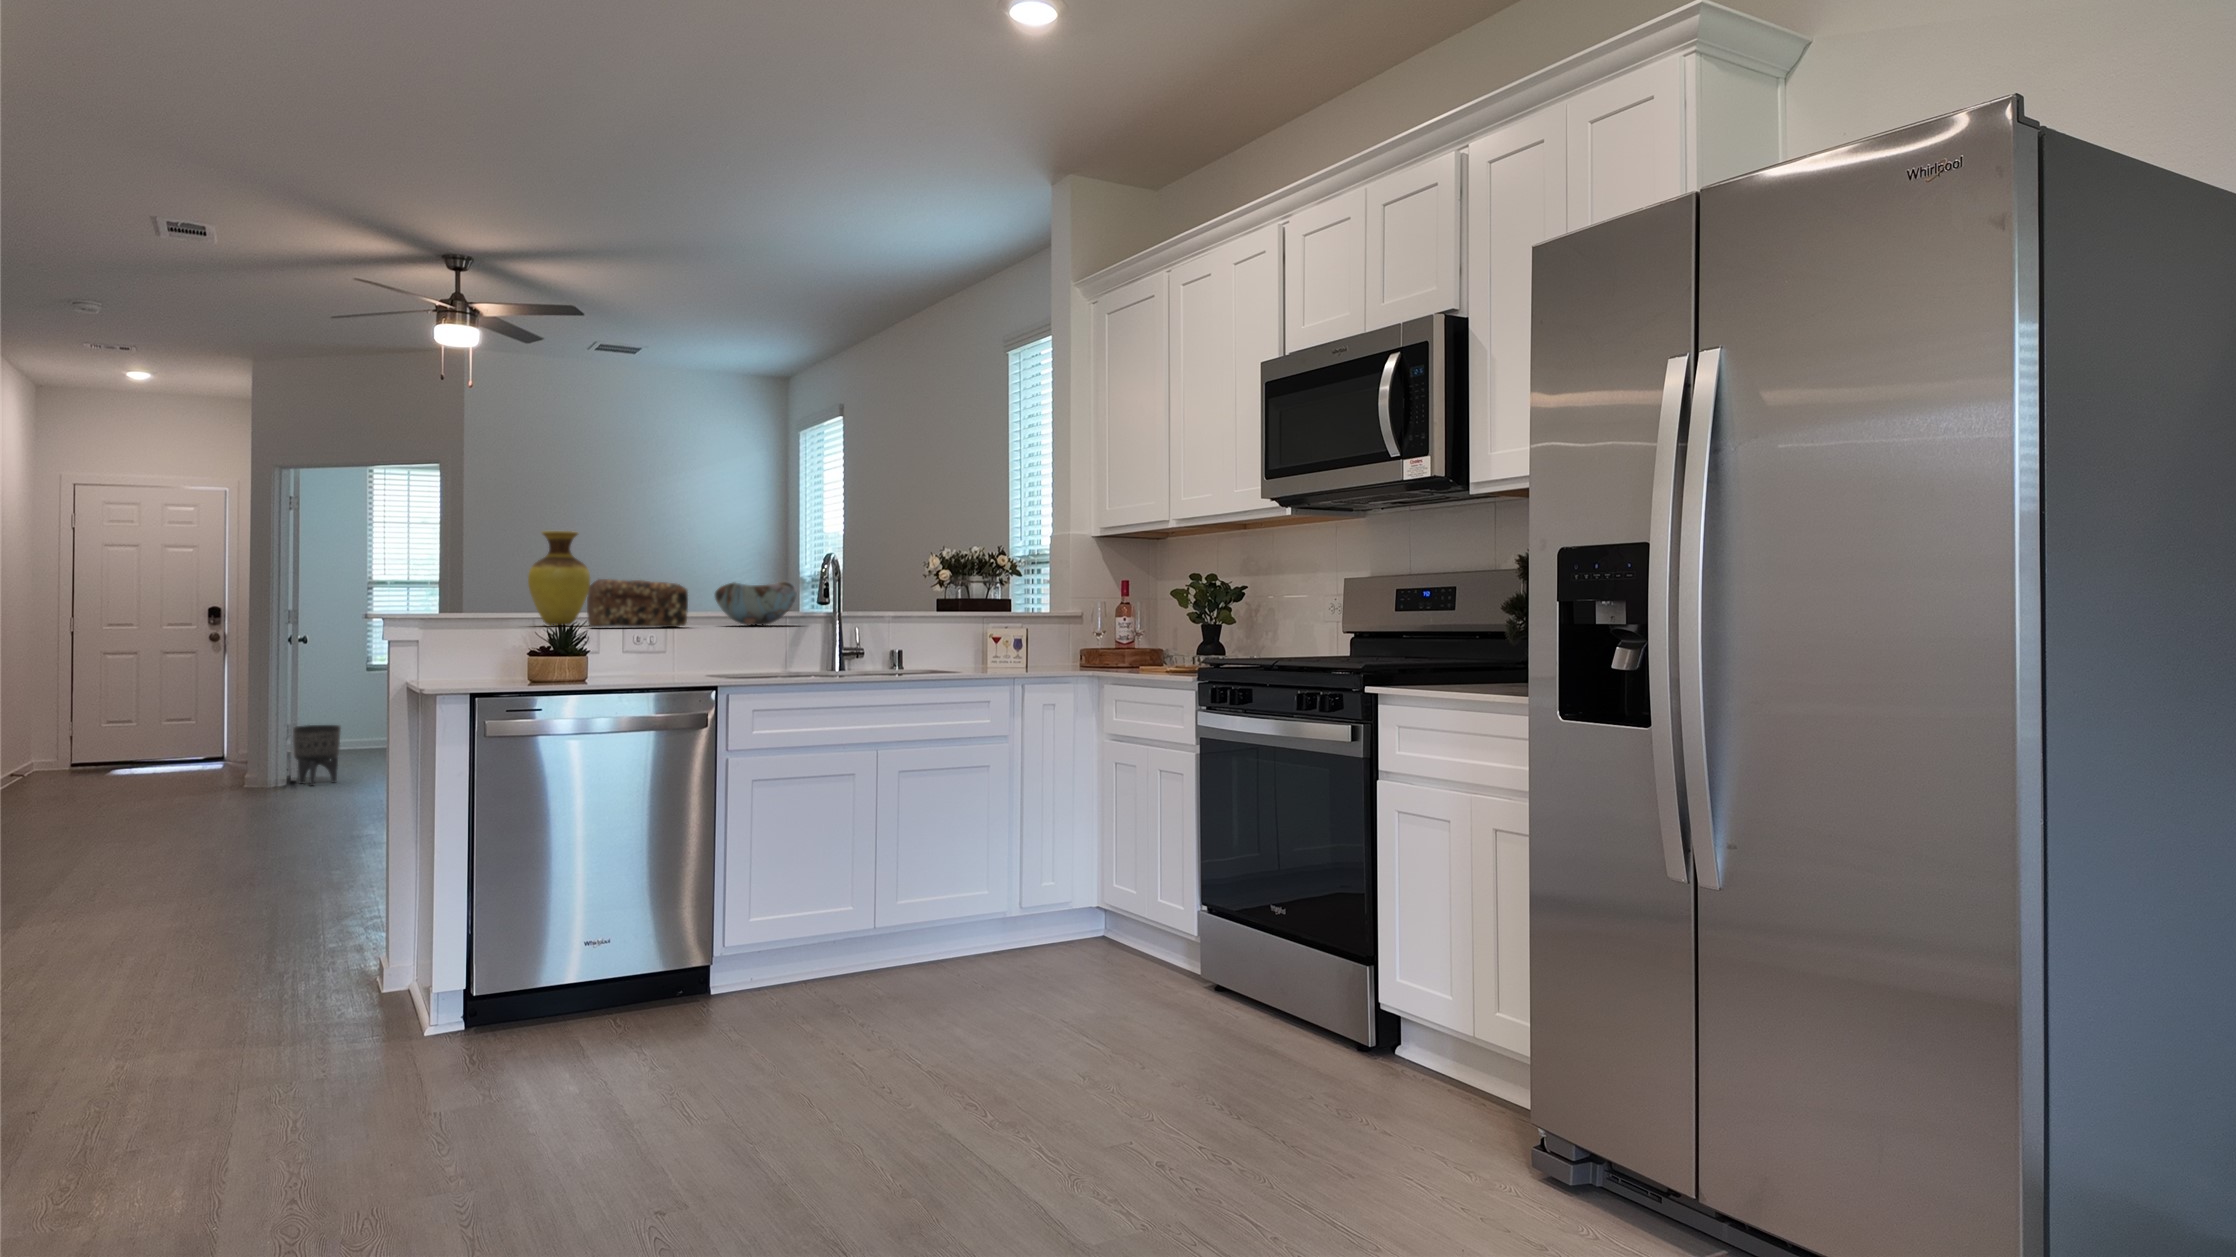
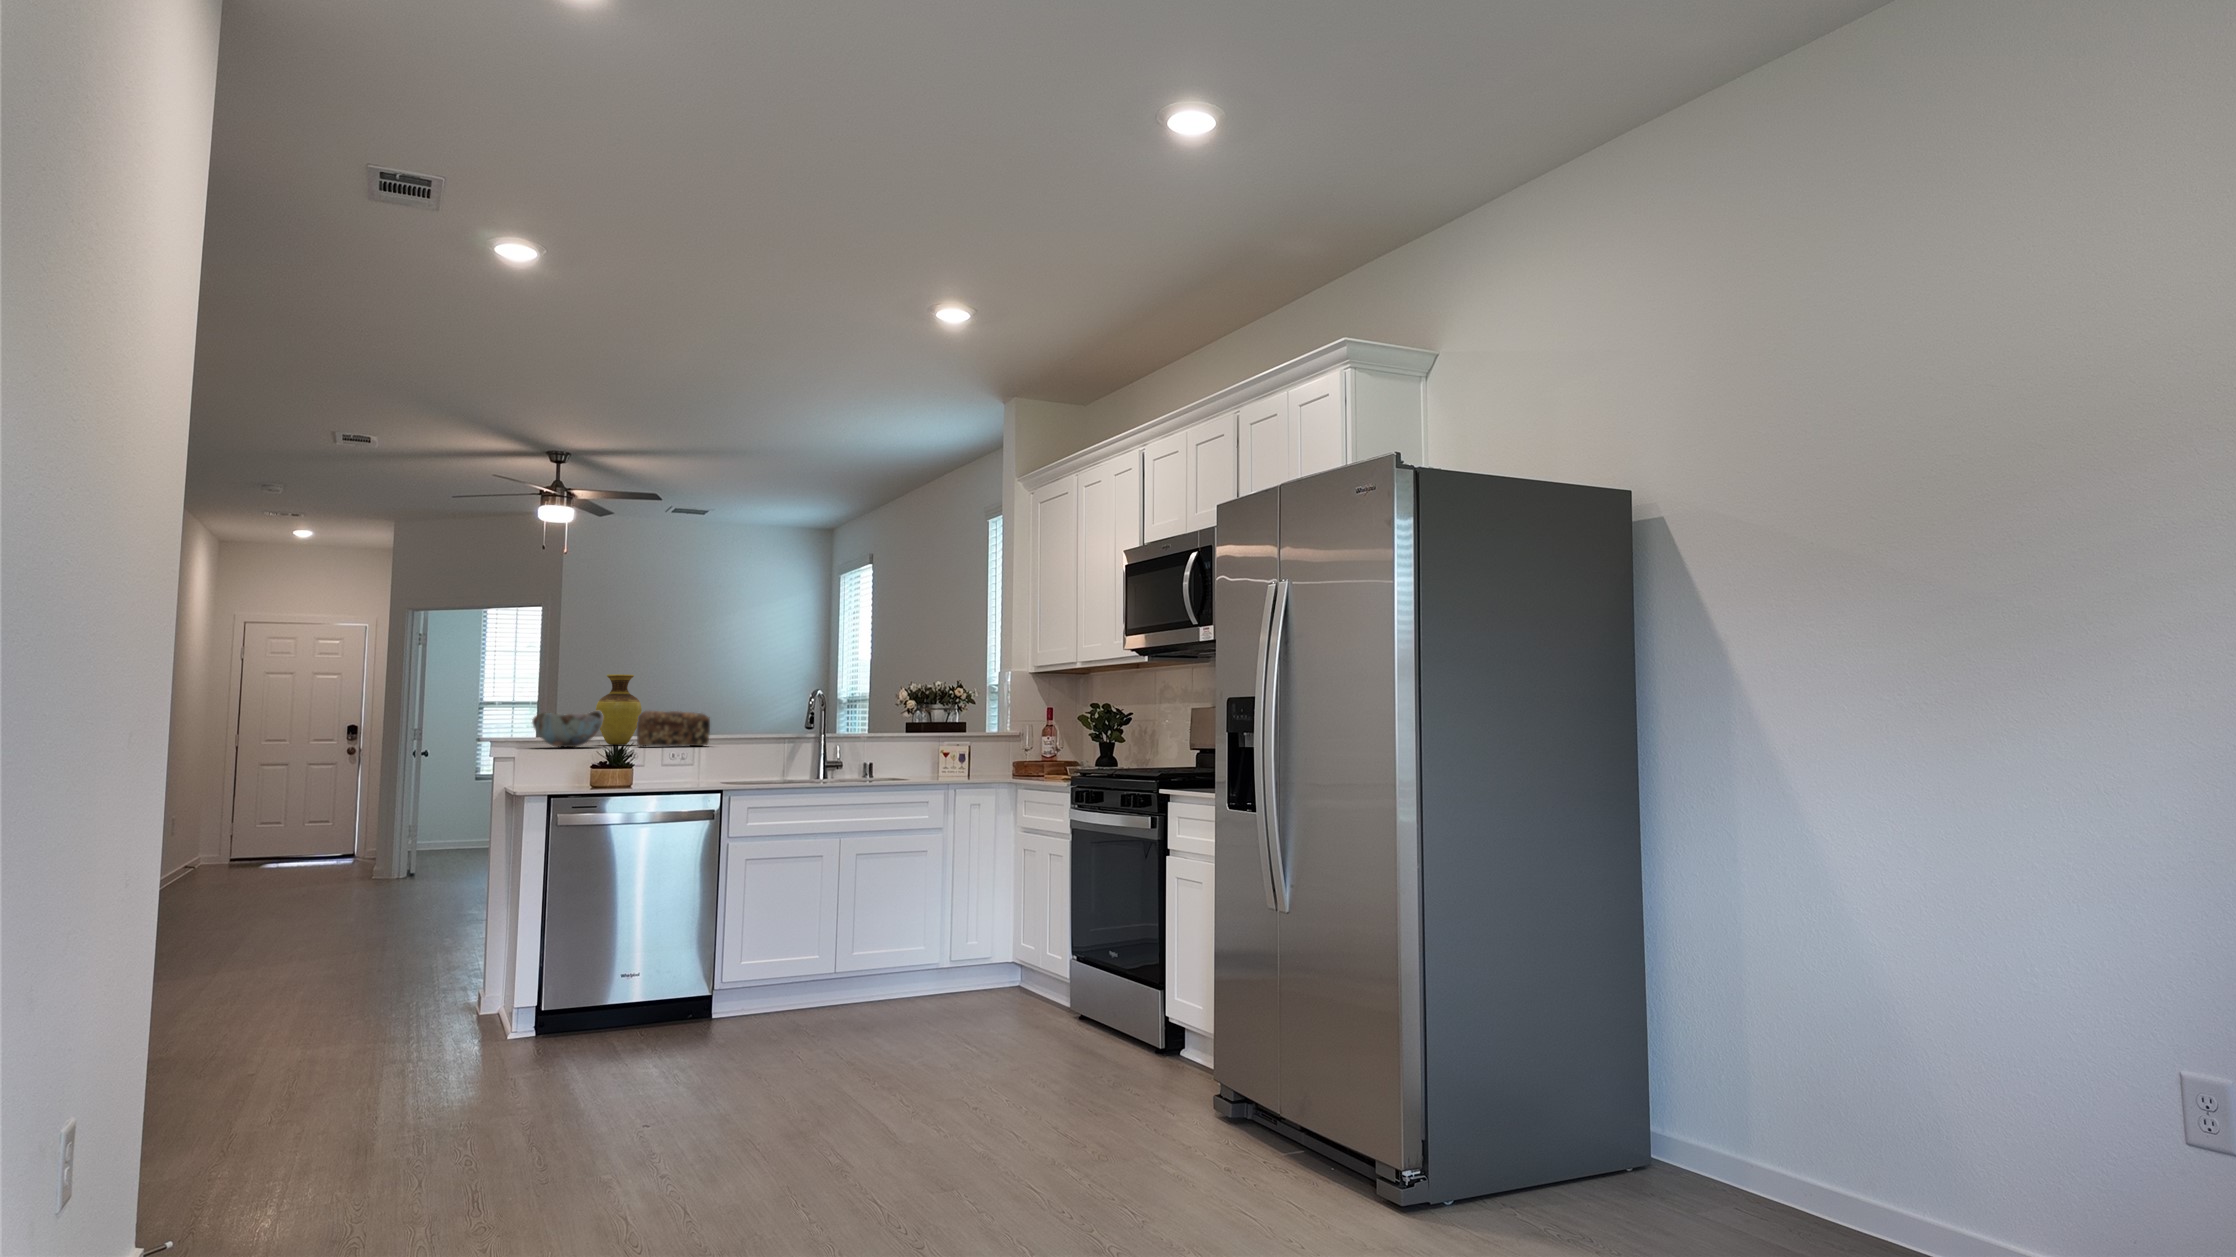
bowl: present [715,581,797,625] -> present [532,711,603,747]
planter: present [293,725,341,786] -> none [414,827,453,878]

